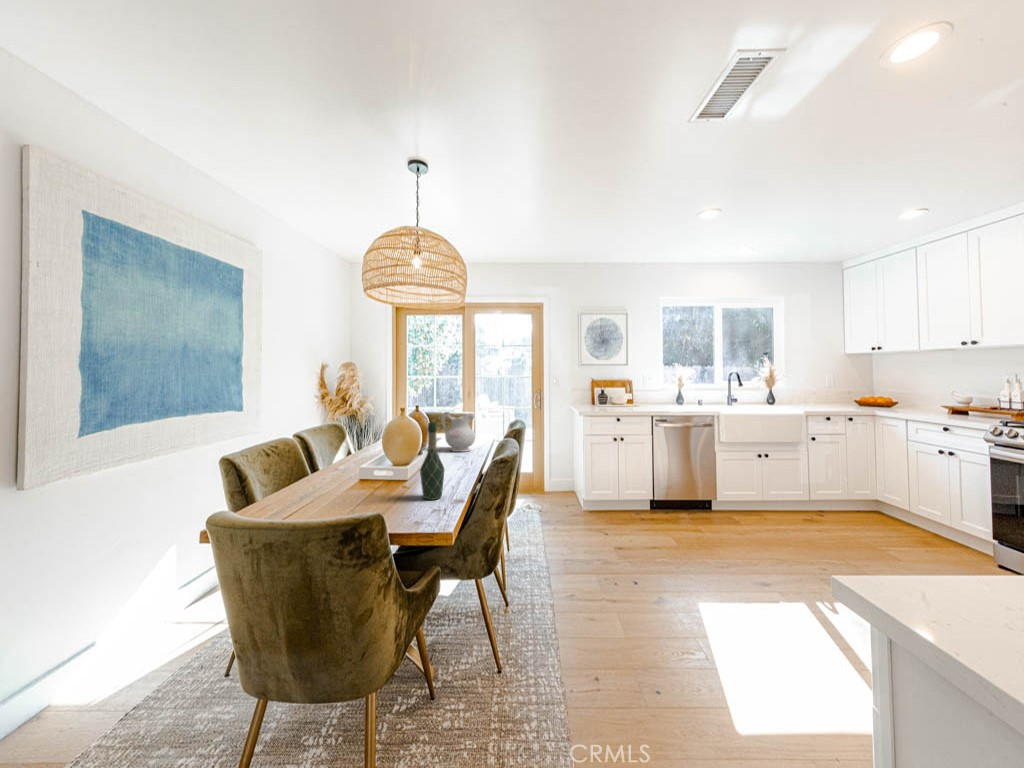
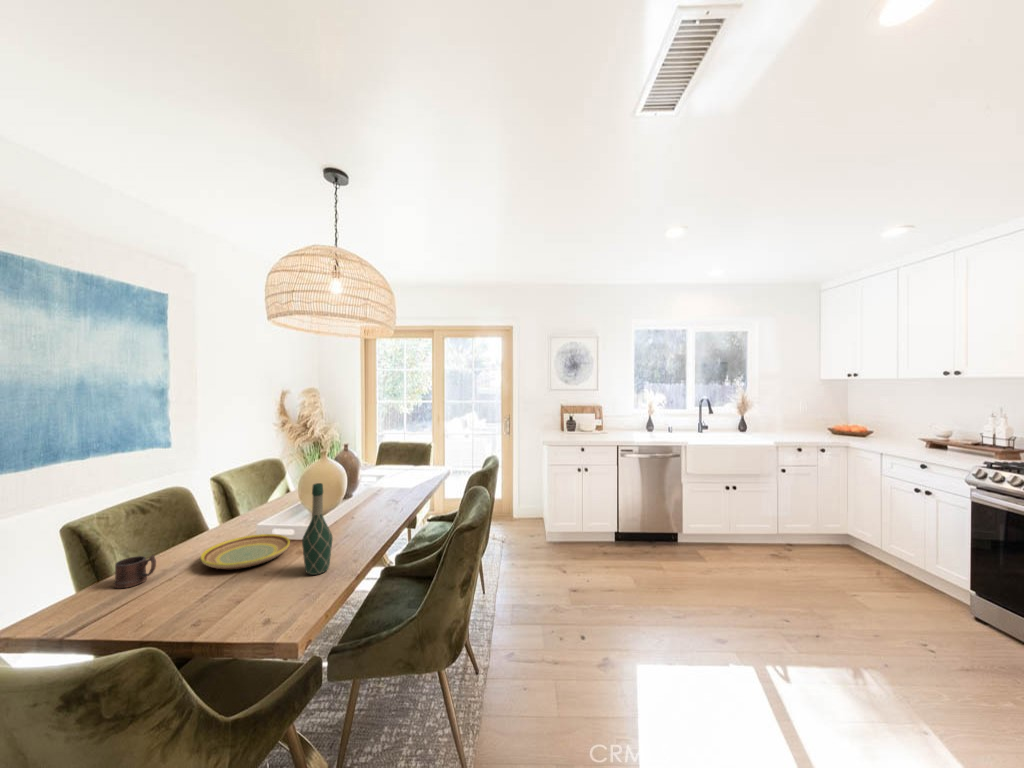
ceramic pitcher: present [441,412,475,452] -> none [380,449,416,492]
plate: none [328,475,398,496] -> present [201,534,290,569]
mug: none [267,481,301,508] -> present [114,555,156,588]

